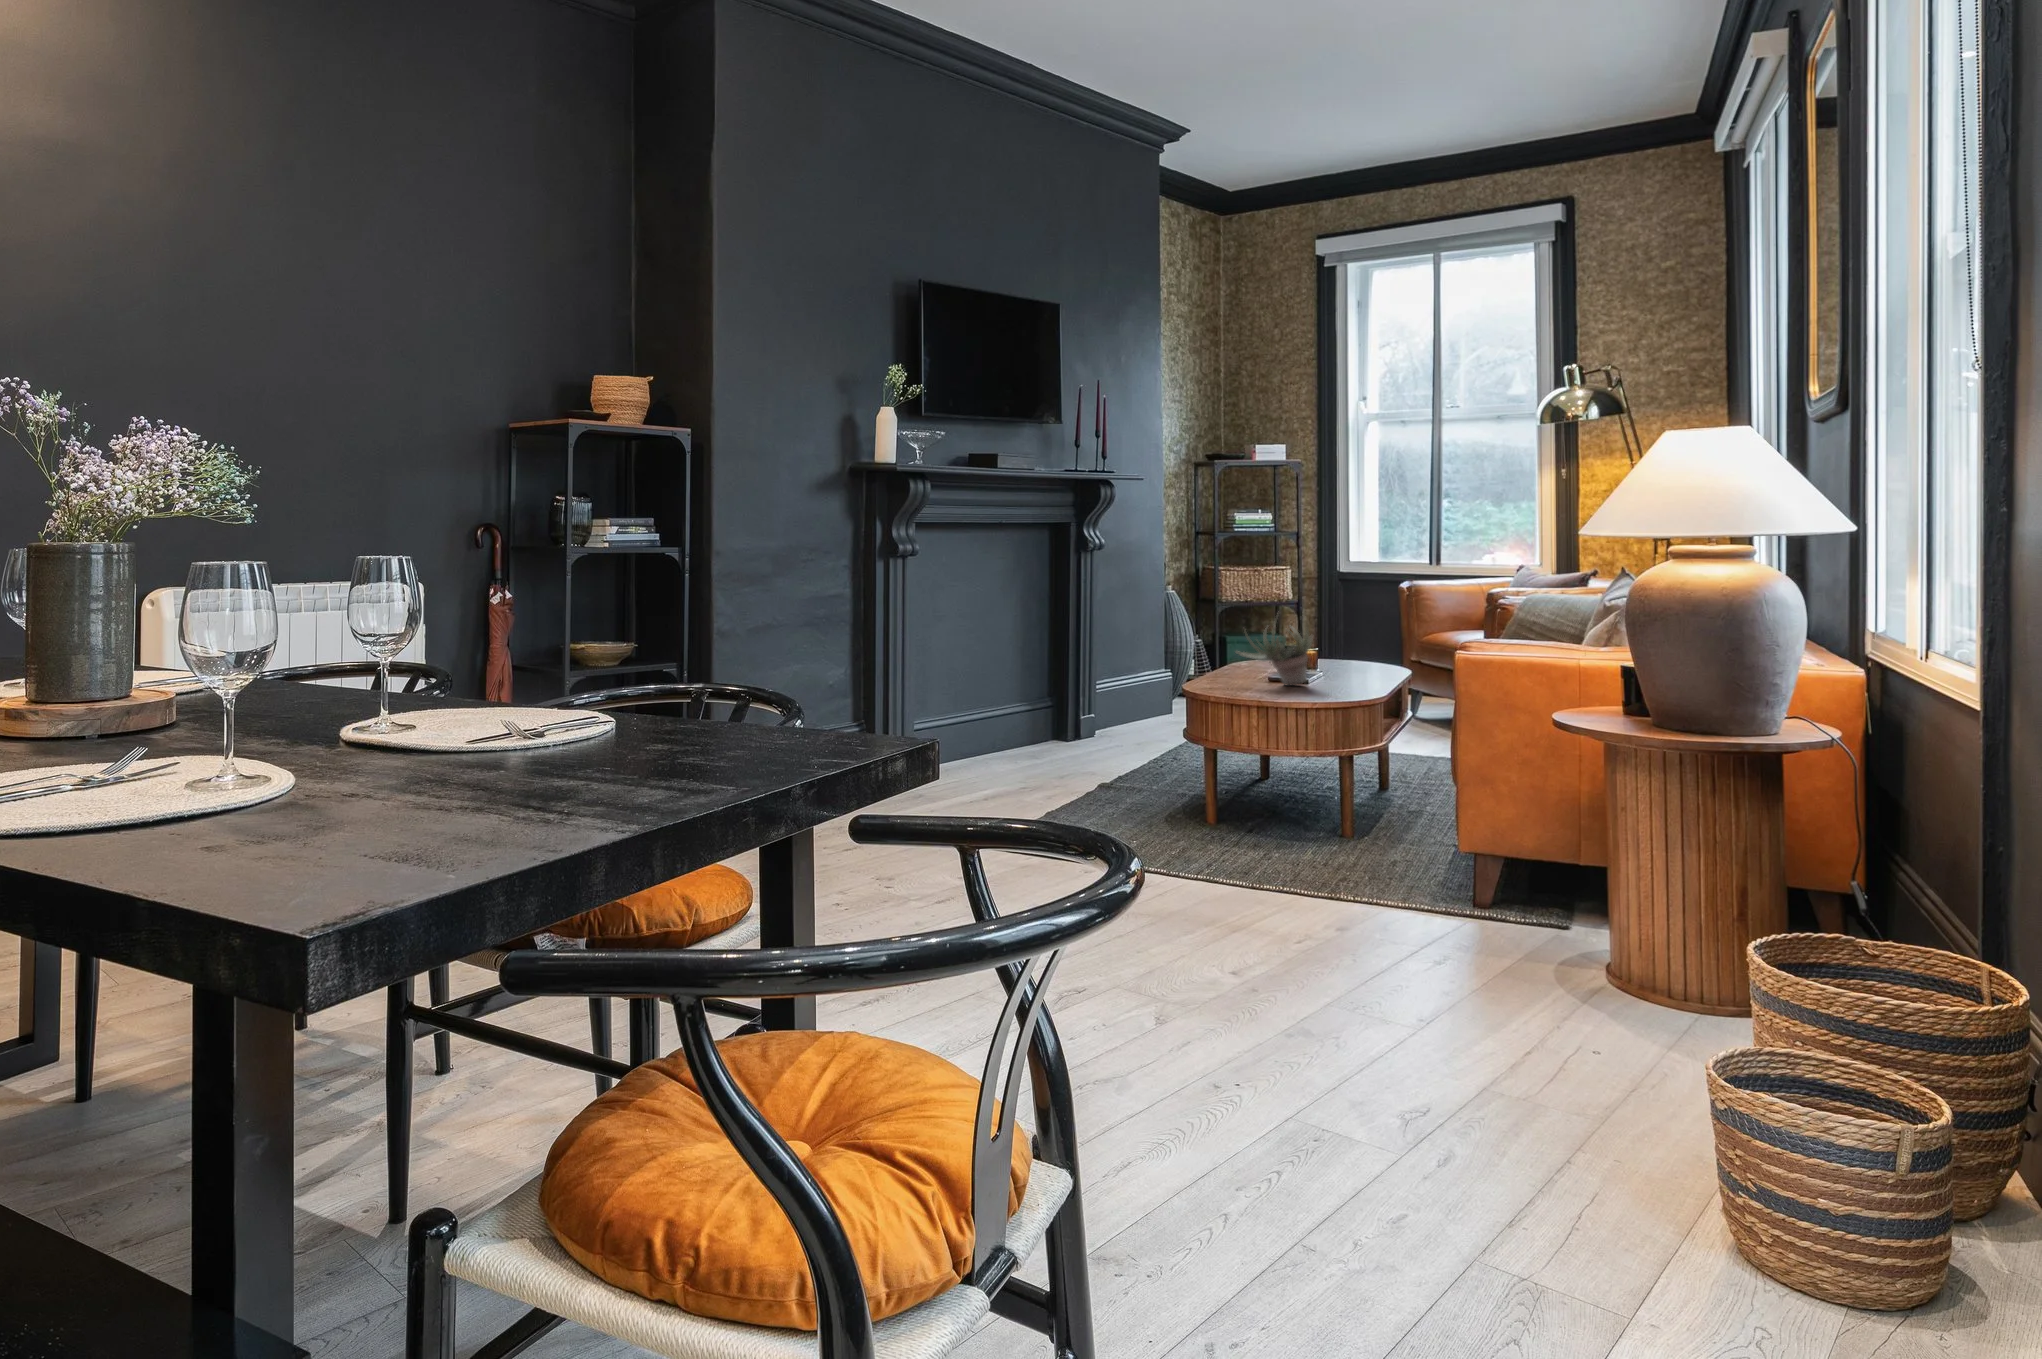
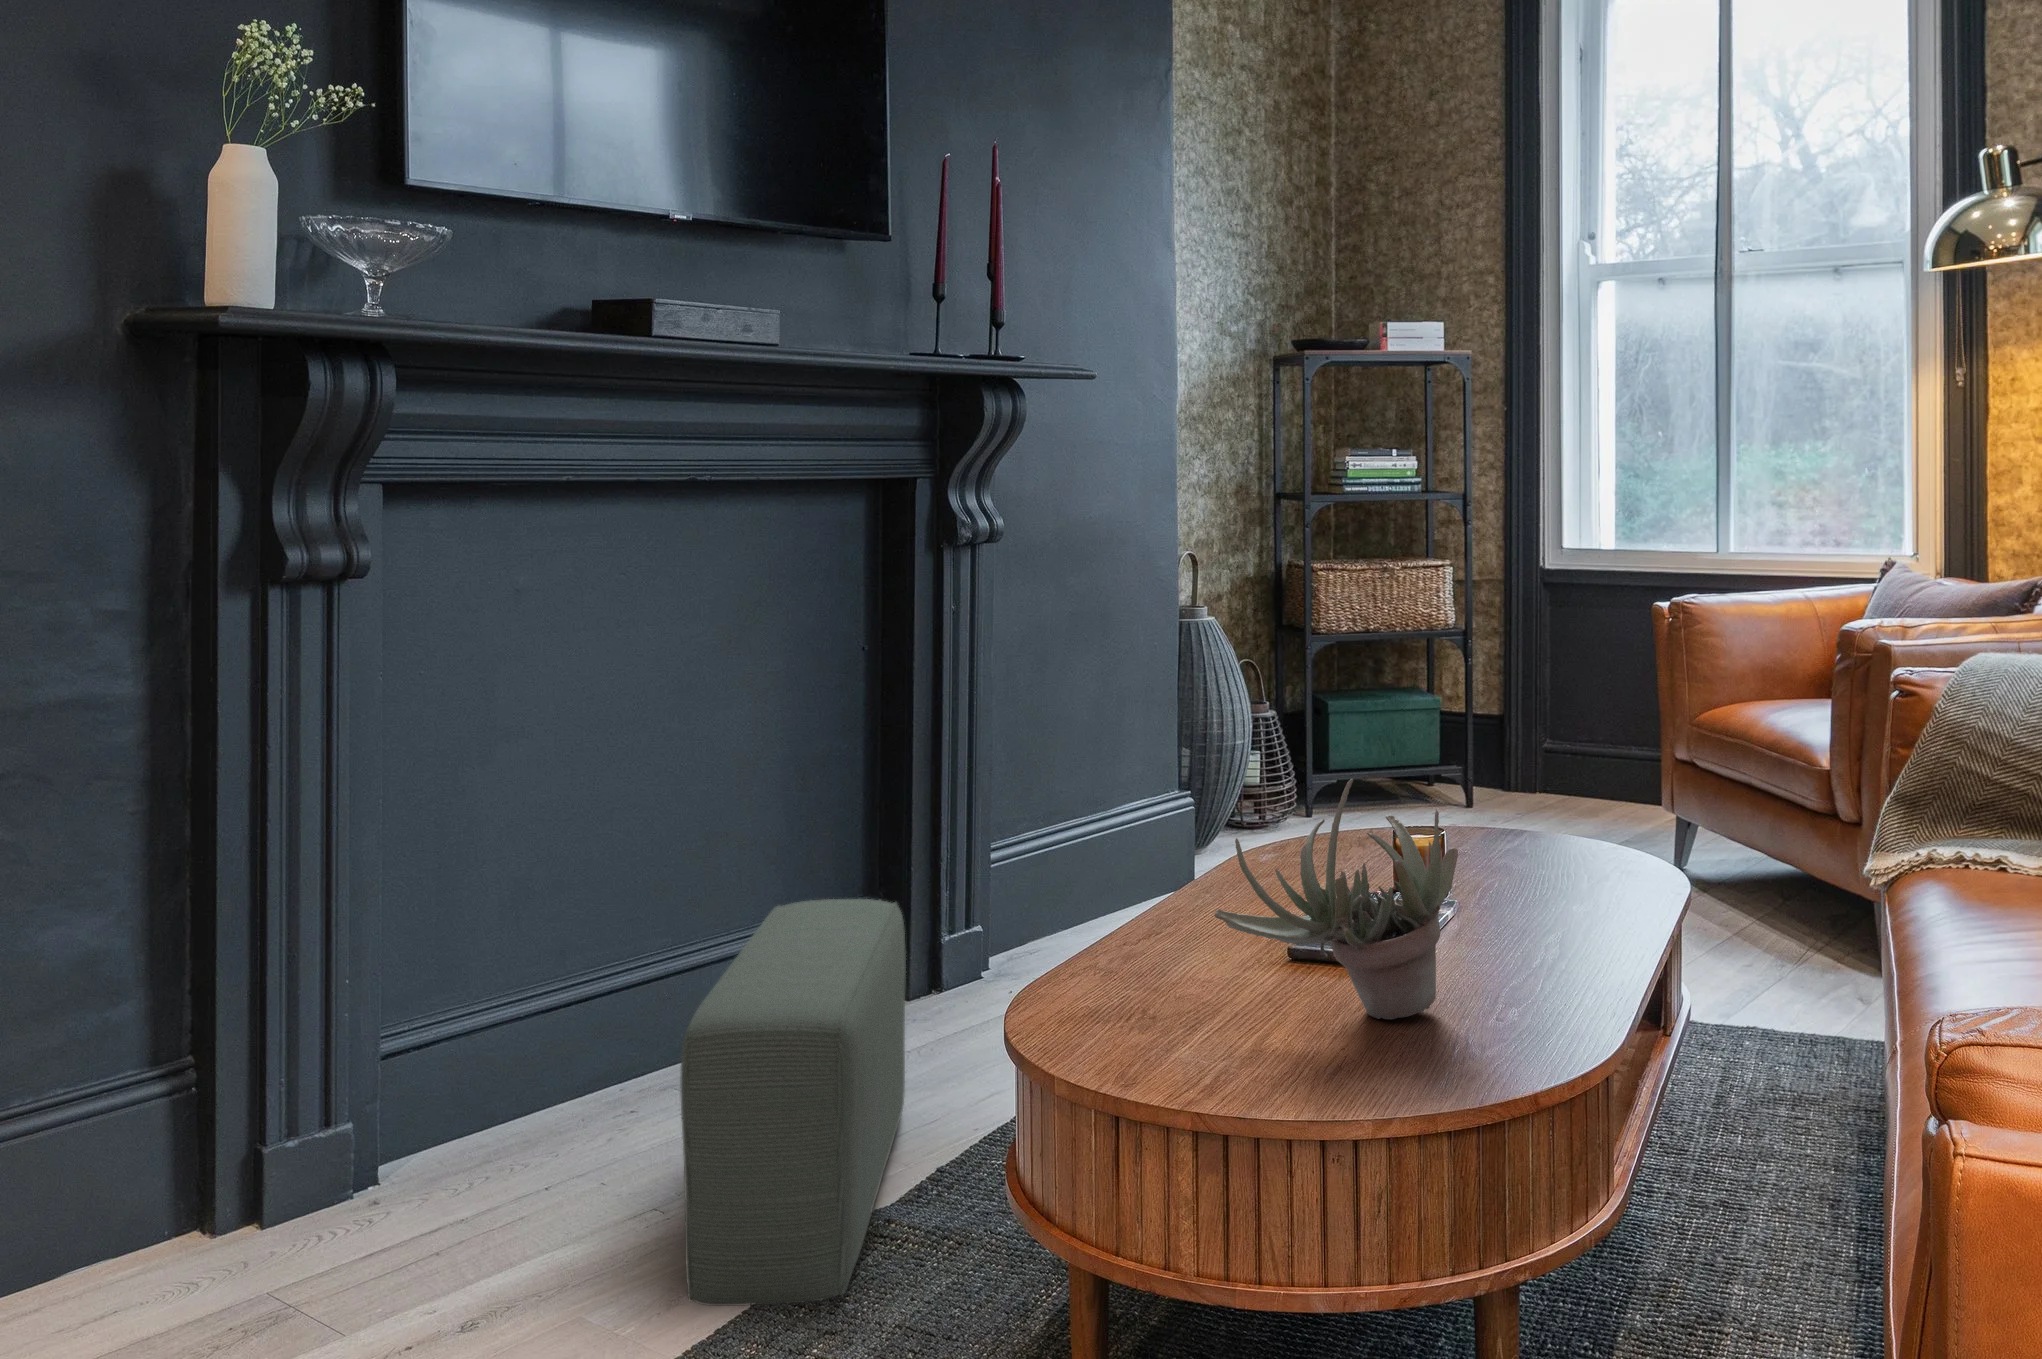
pouf: none [1043,675,1107,781] -> present [680,899,906,1306]

